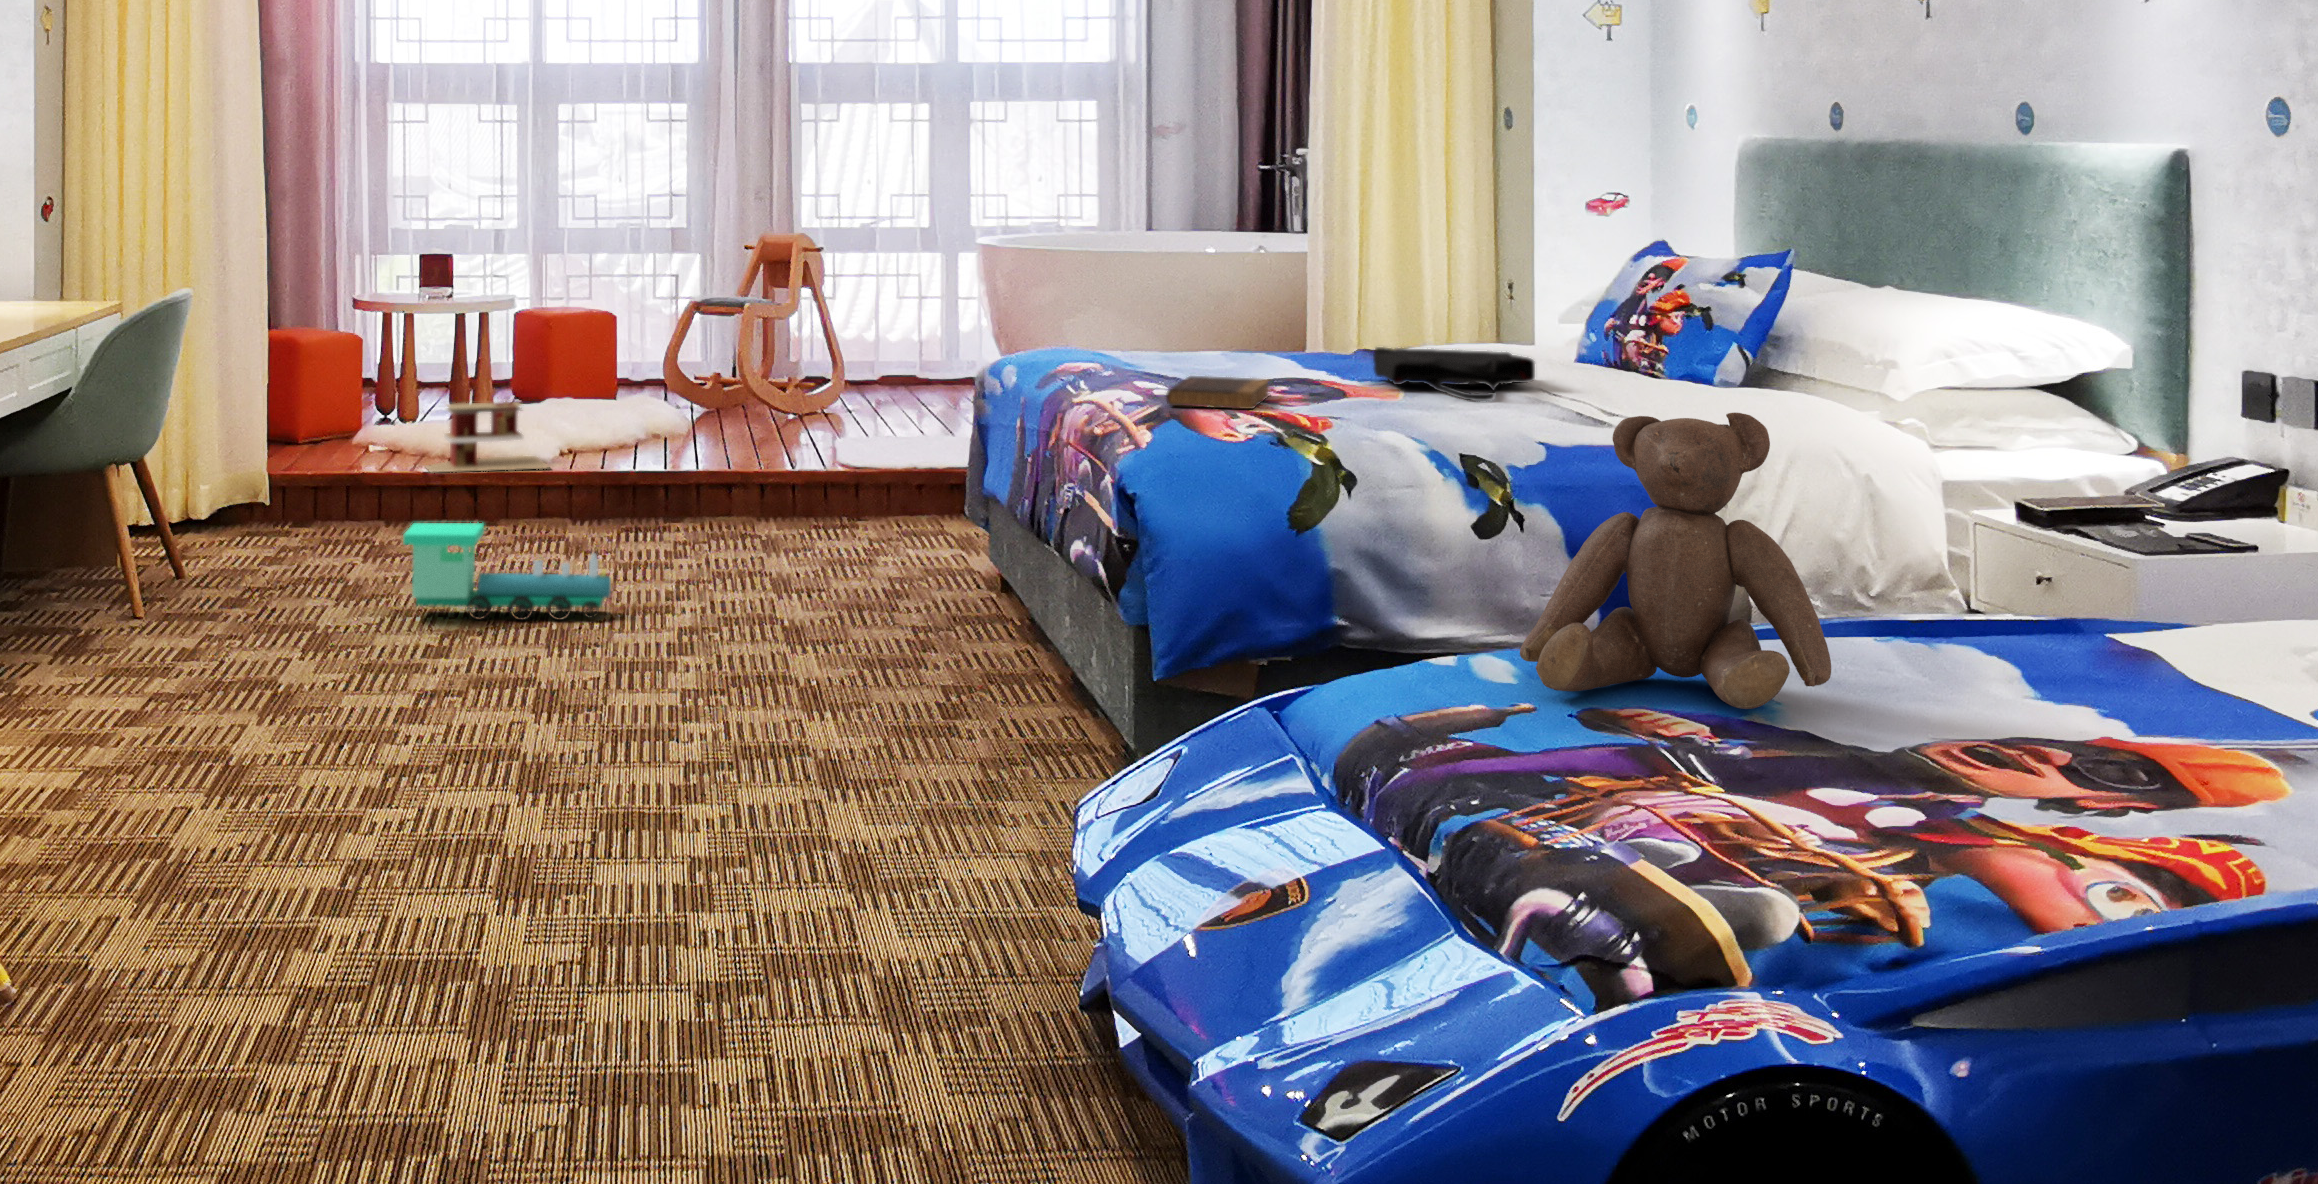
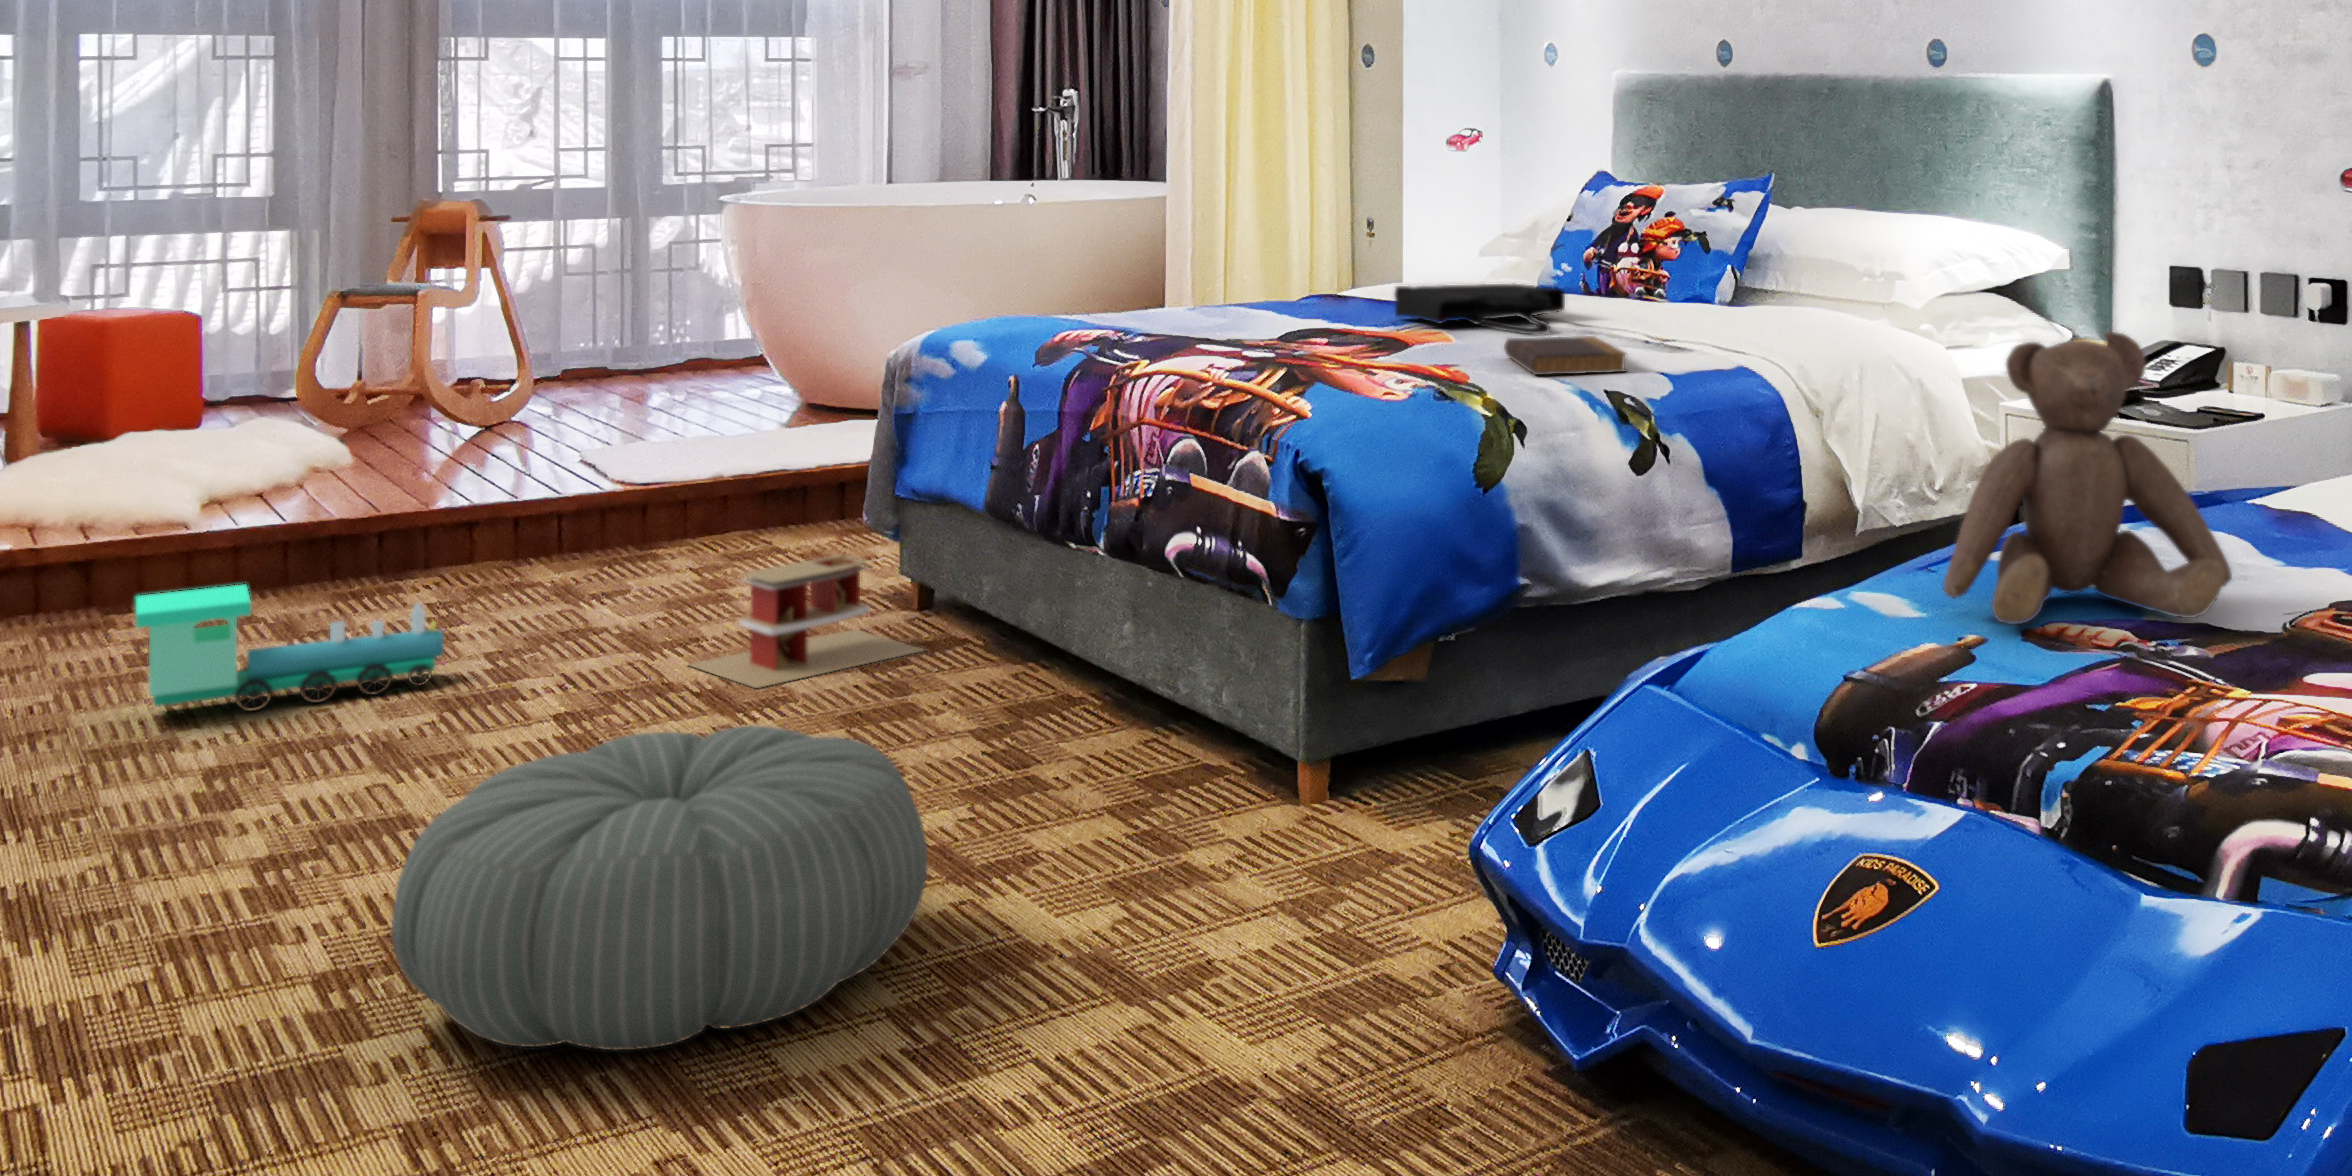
book: present [1166,376,1269,409] -> present [1504,336,1626,375]
toy house: present [425,401,549,473] -> present [690,552,923,688]
pouf: none [389,648,764,873] -> present [392,725,928,1050]

